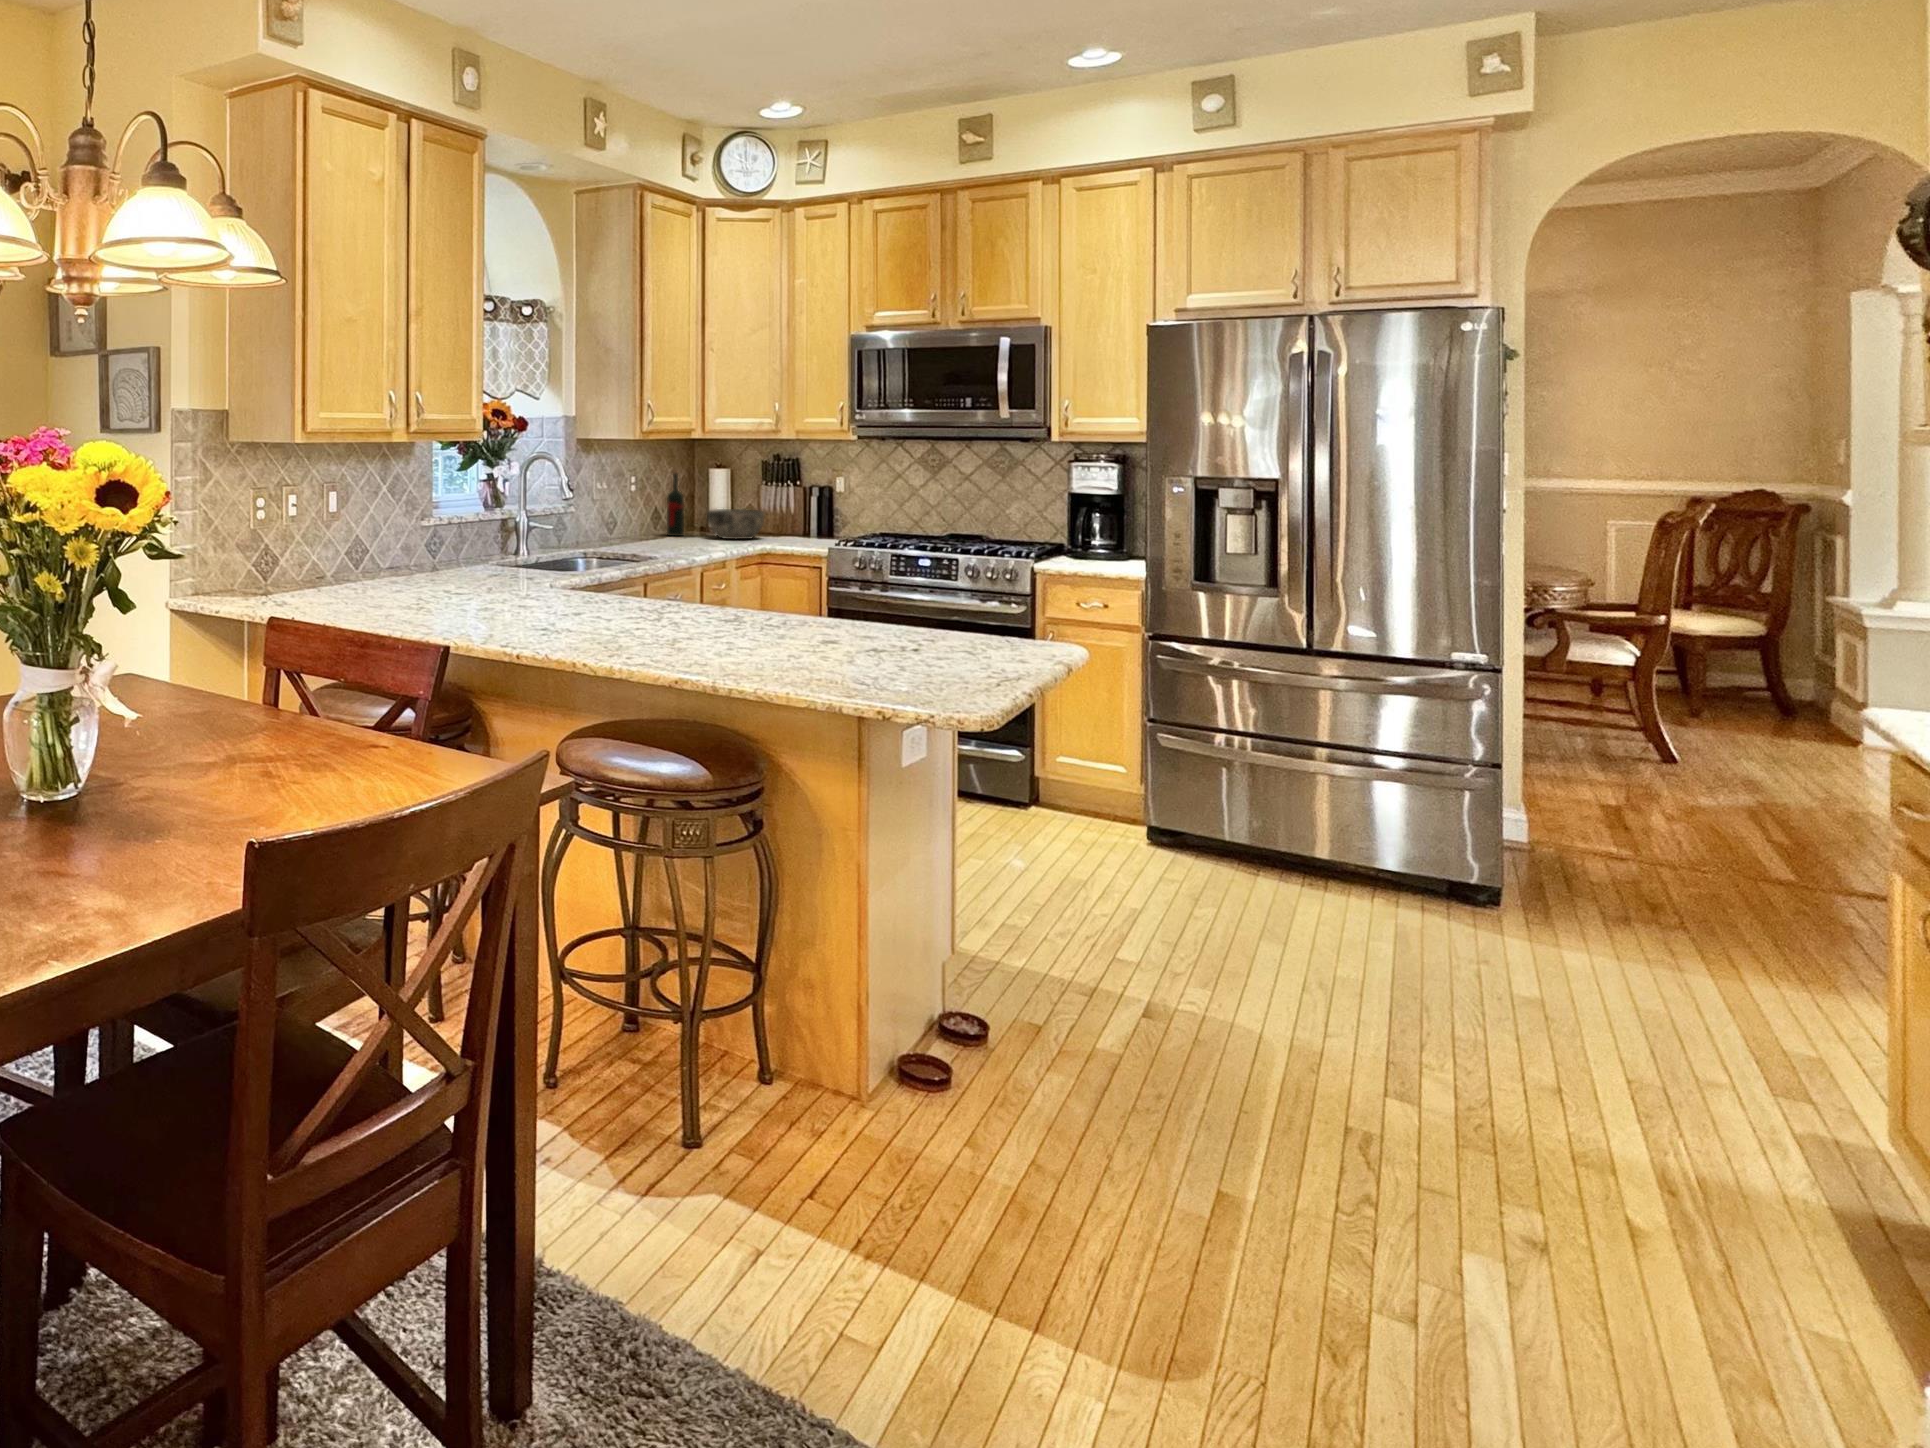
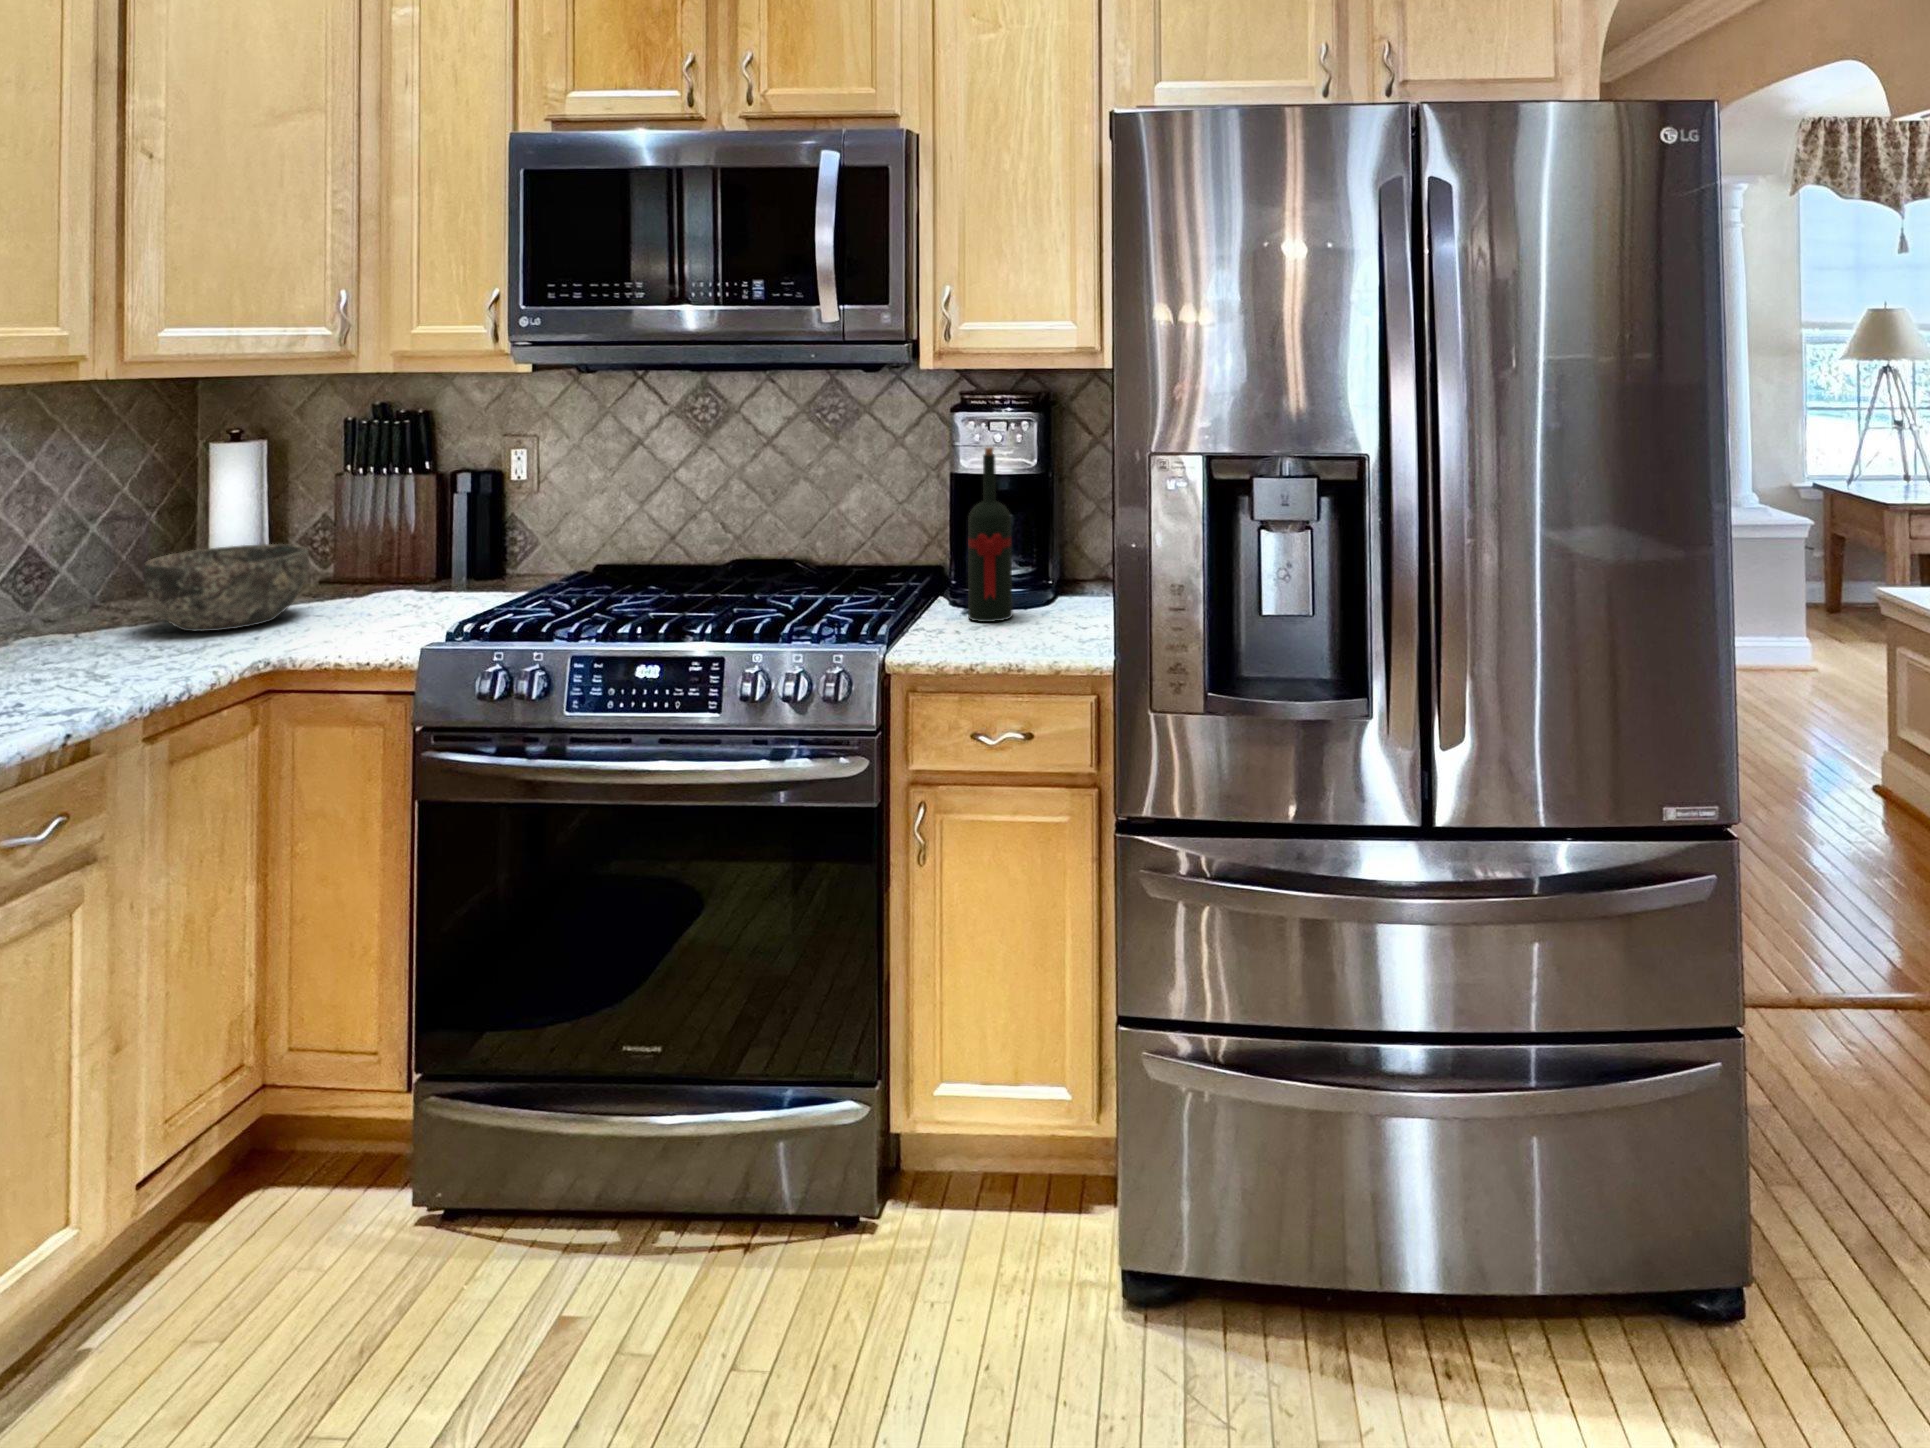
wine bottle: present [667,471,684,536] -> present [968,447,1013,622]

